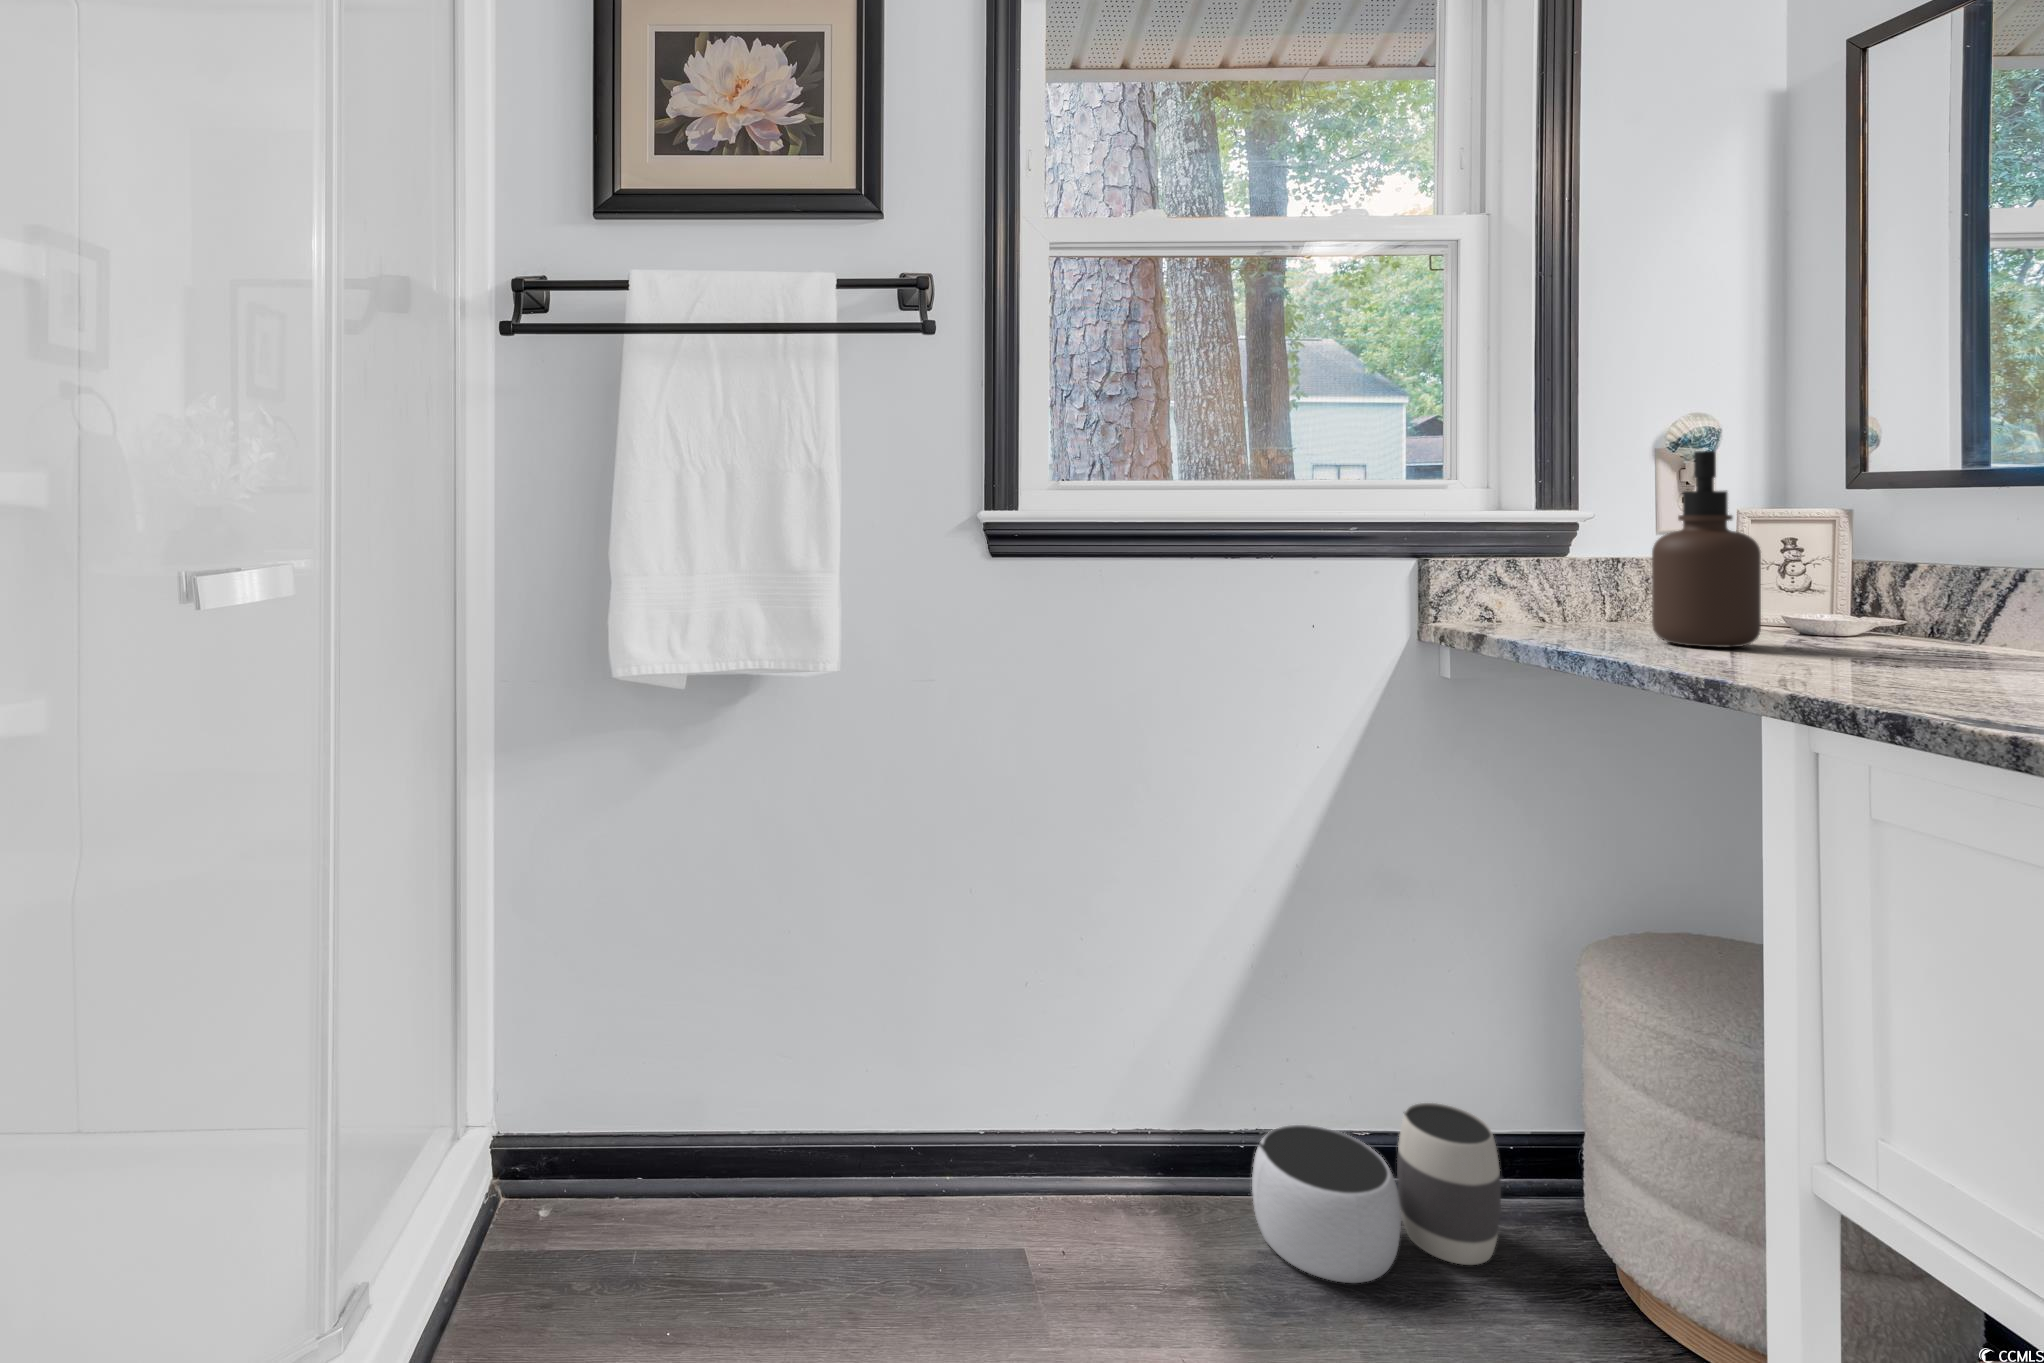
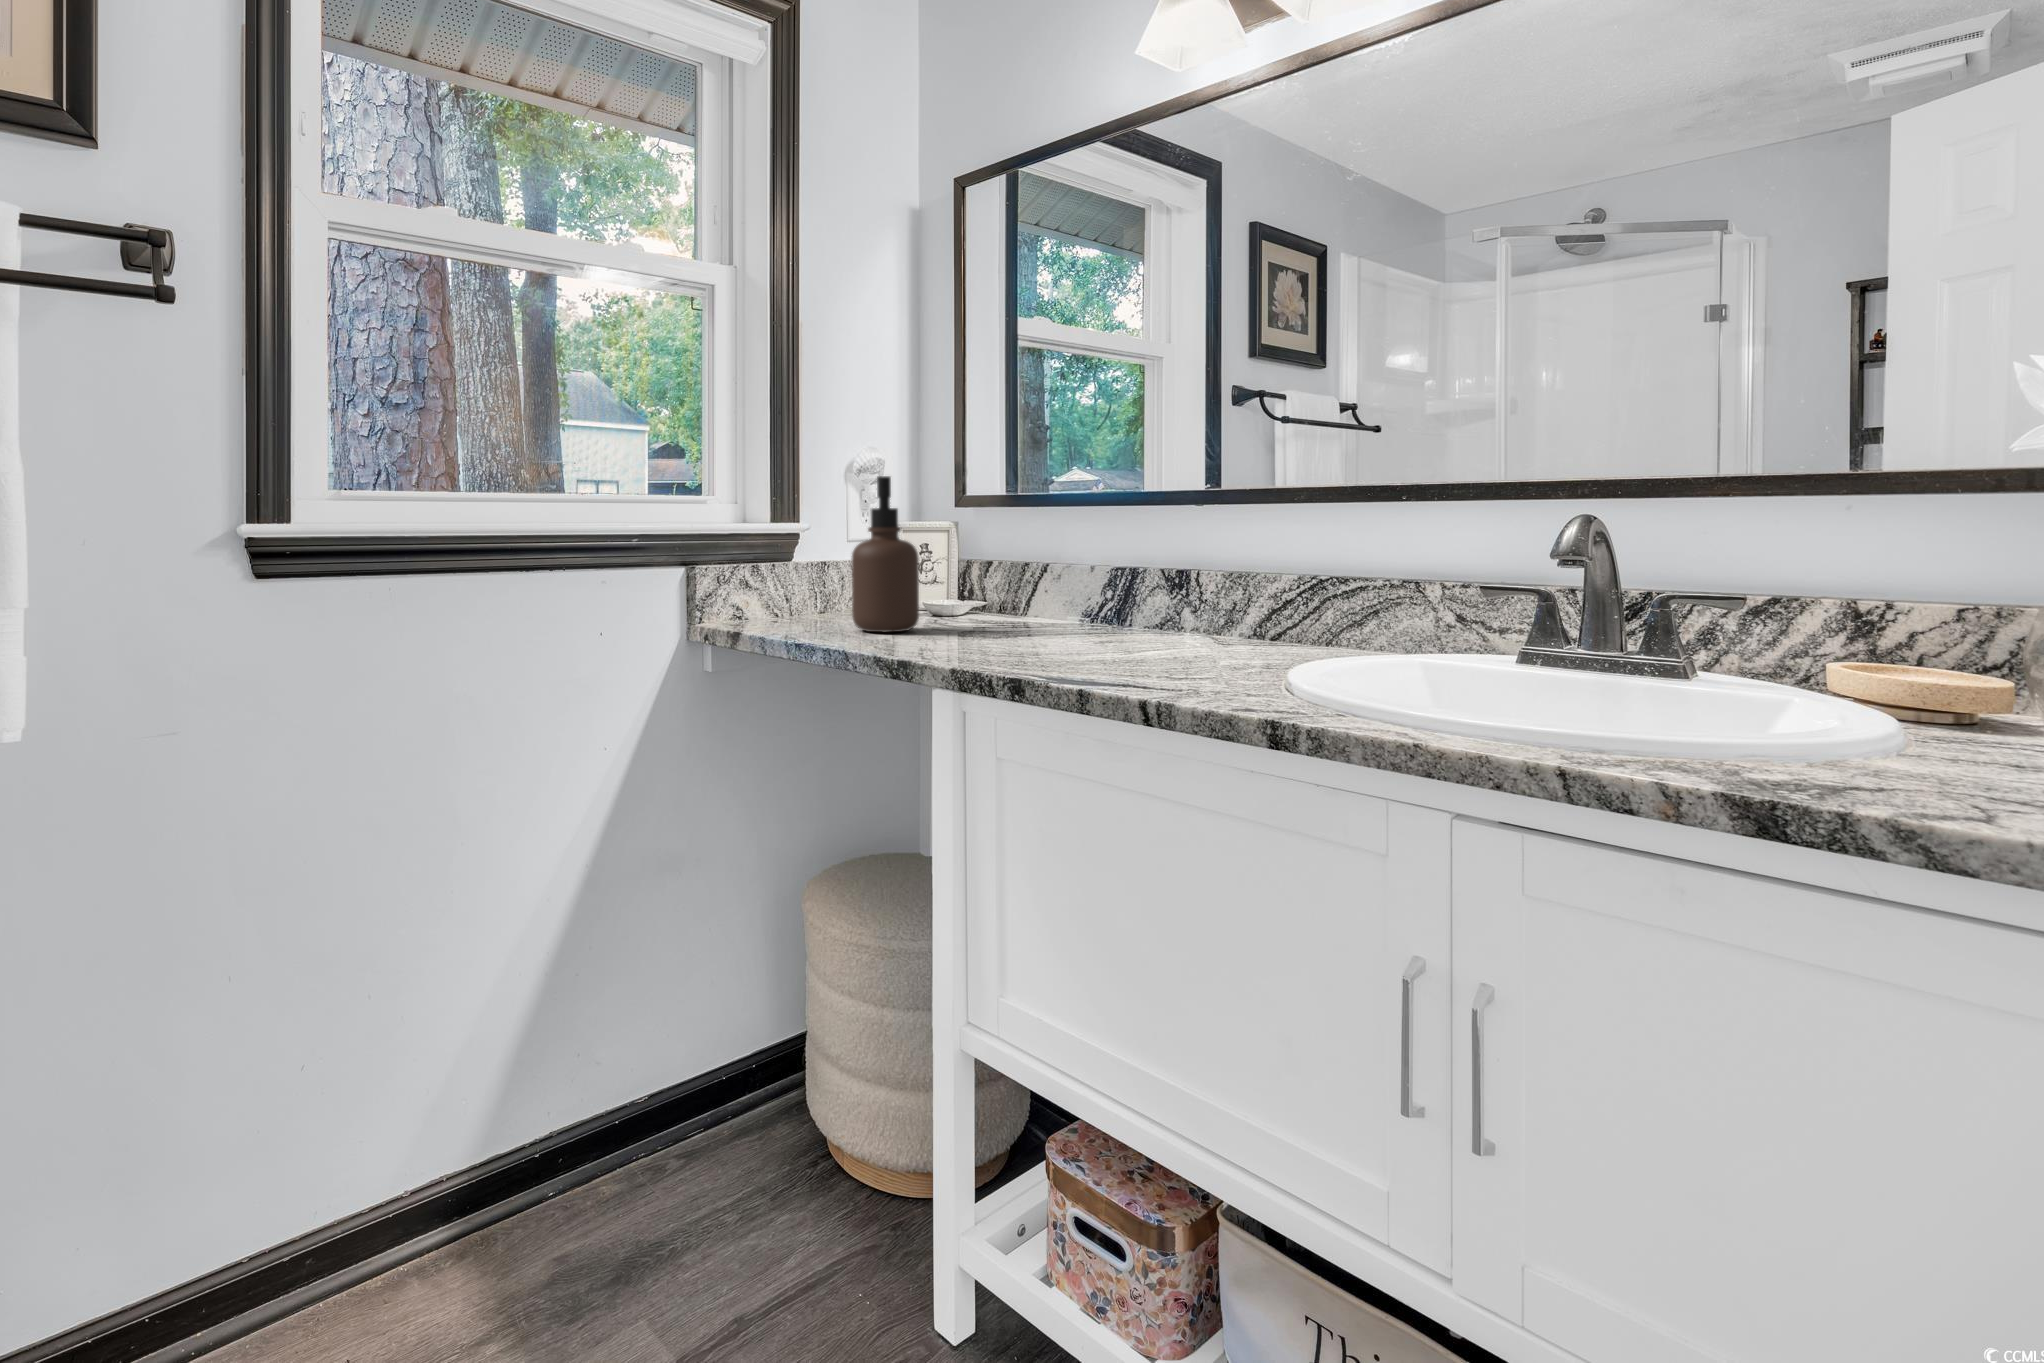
waste basket: present [1252,1103,1501,1283] -> none [548,1056,753,1263]

